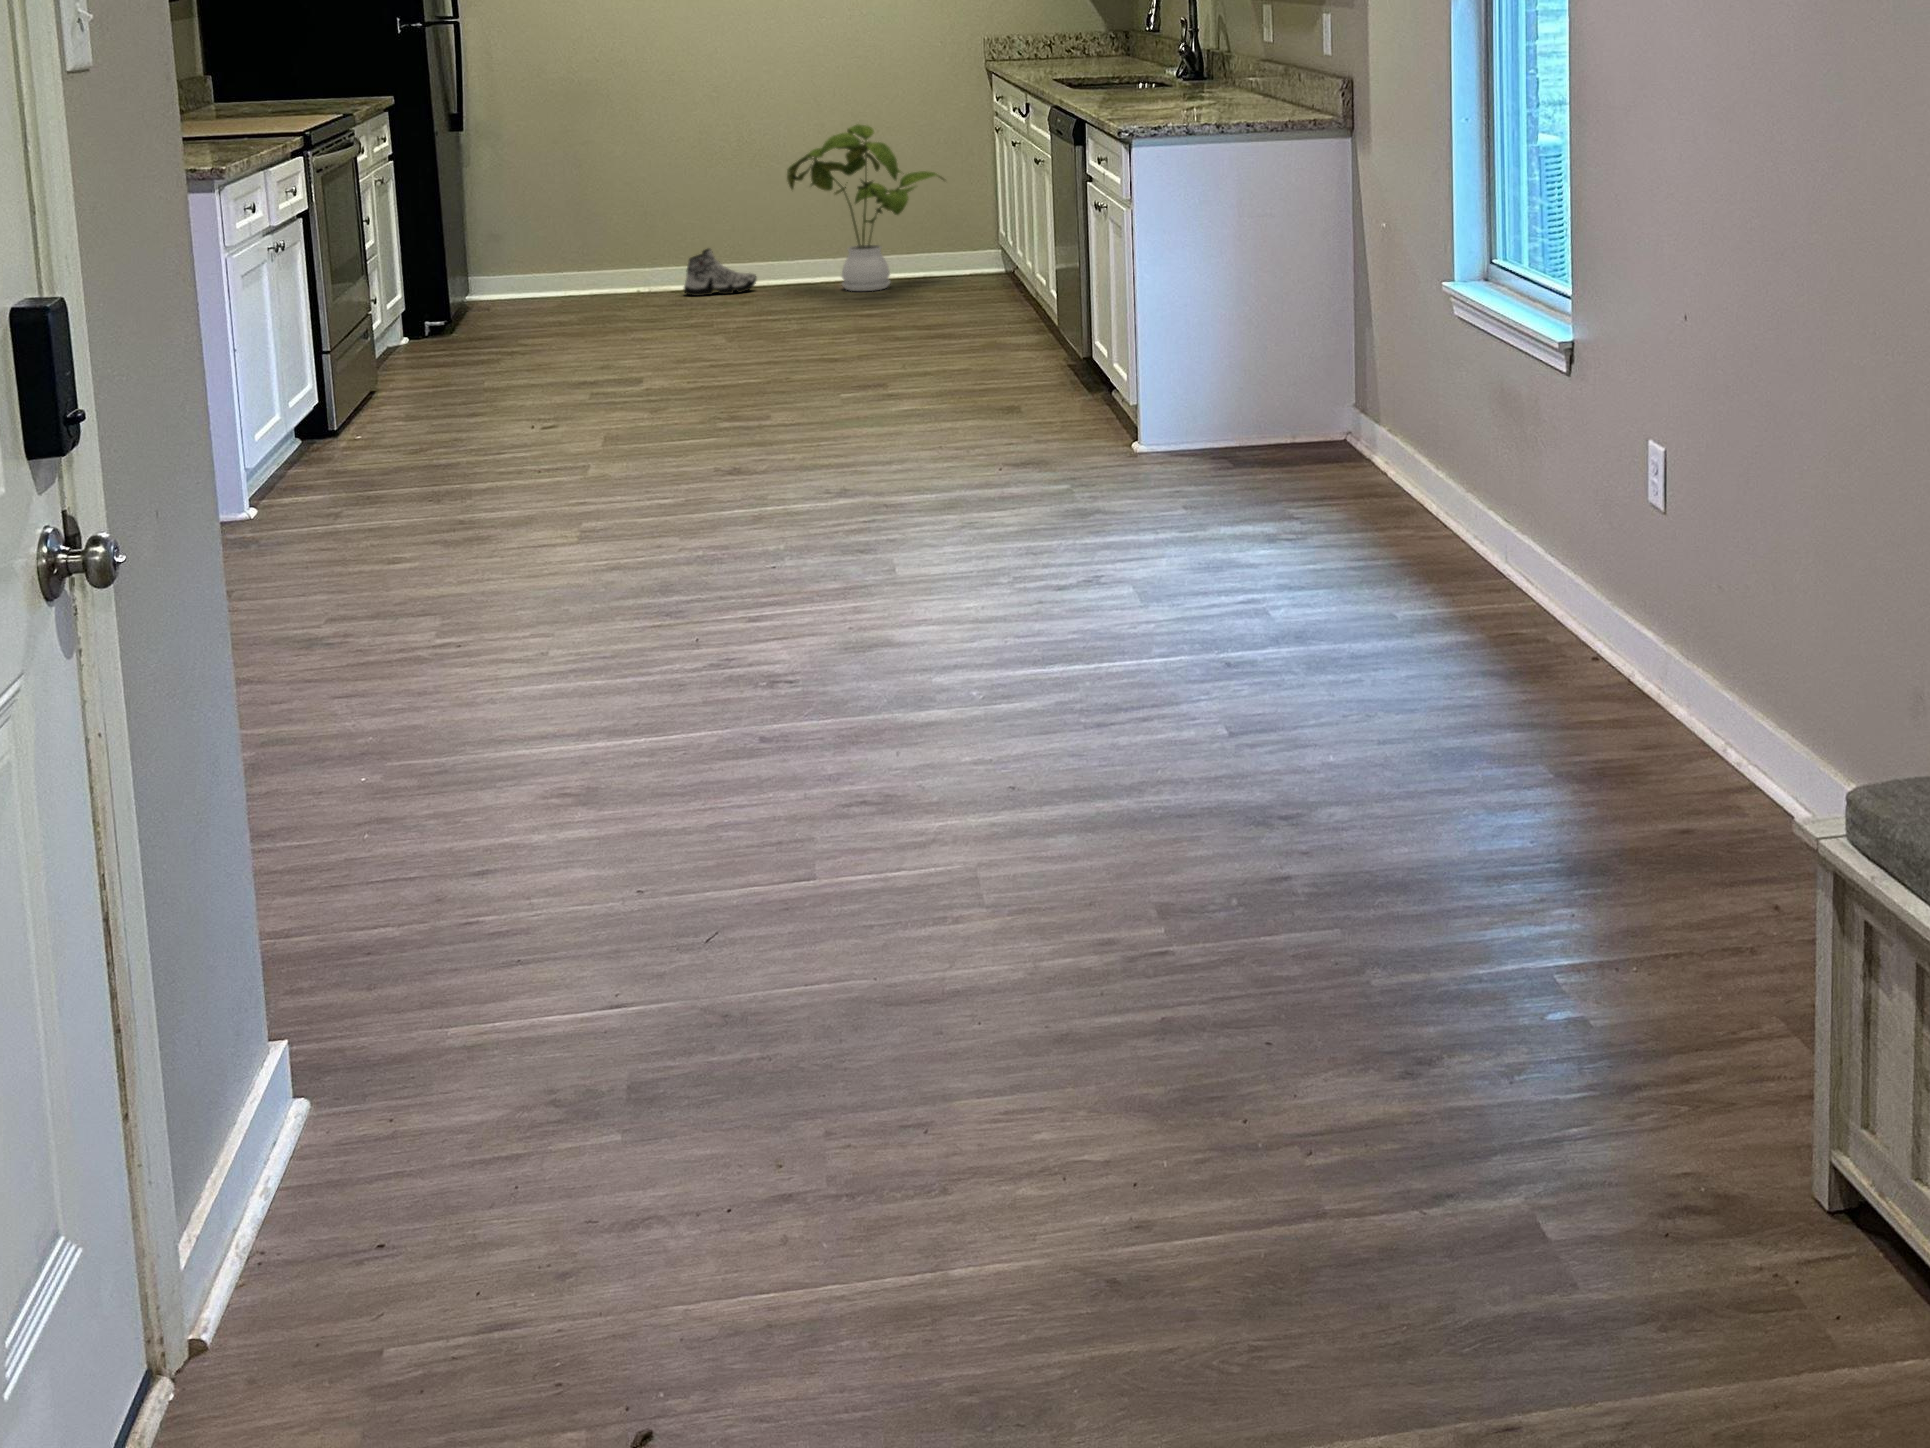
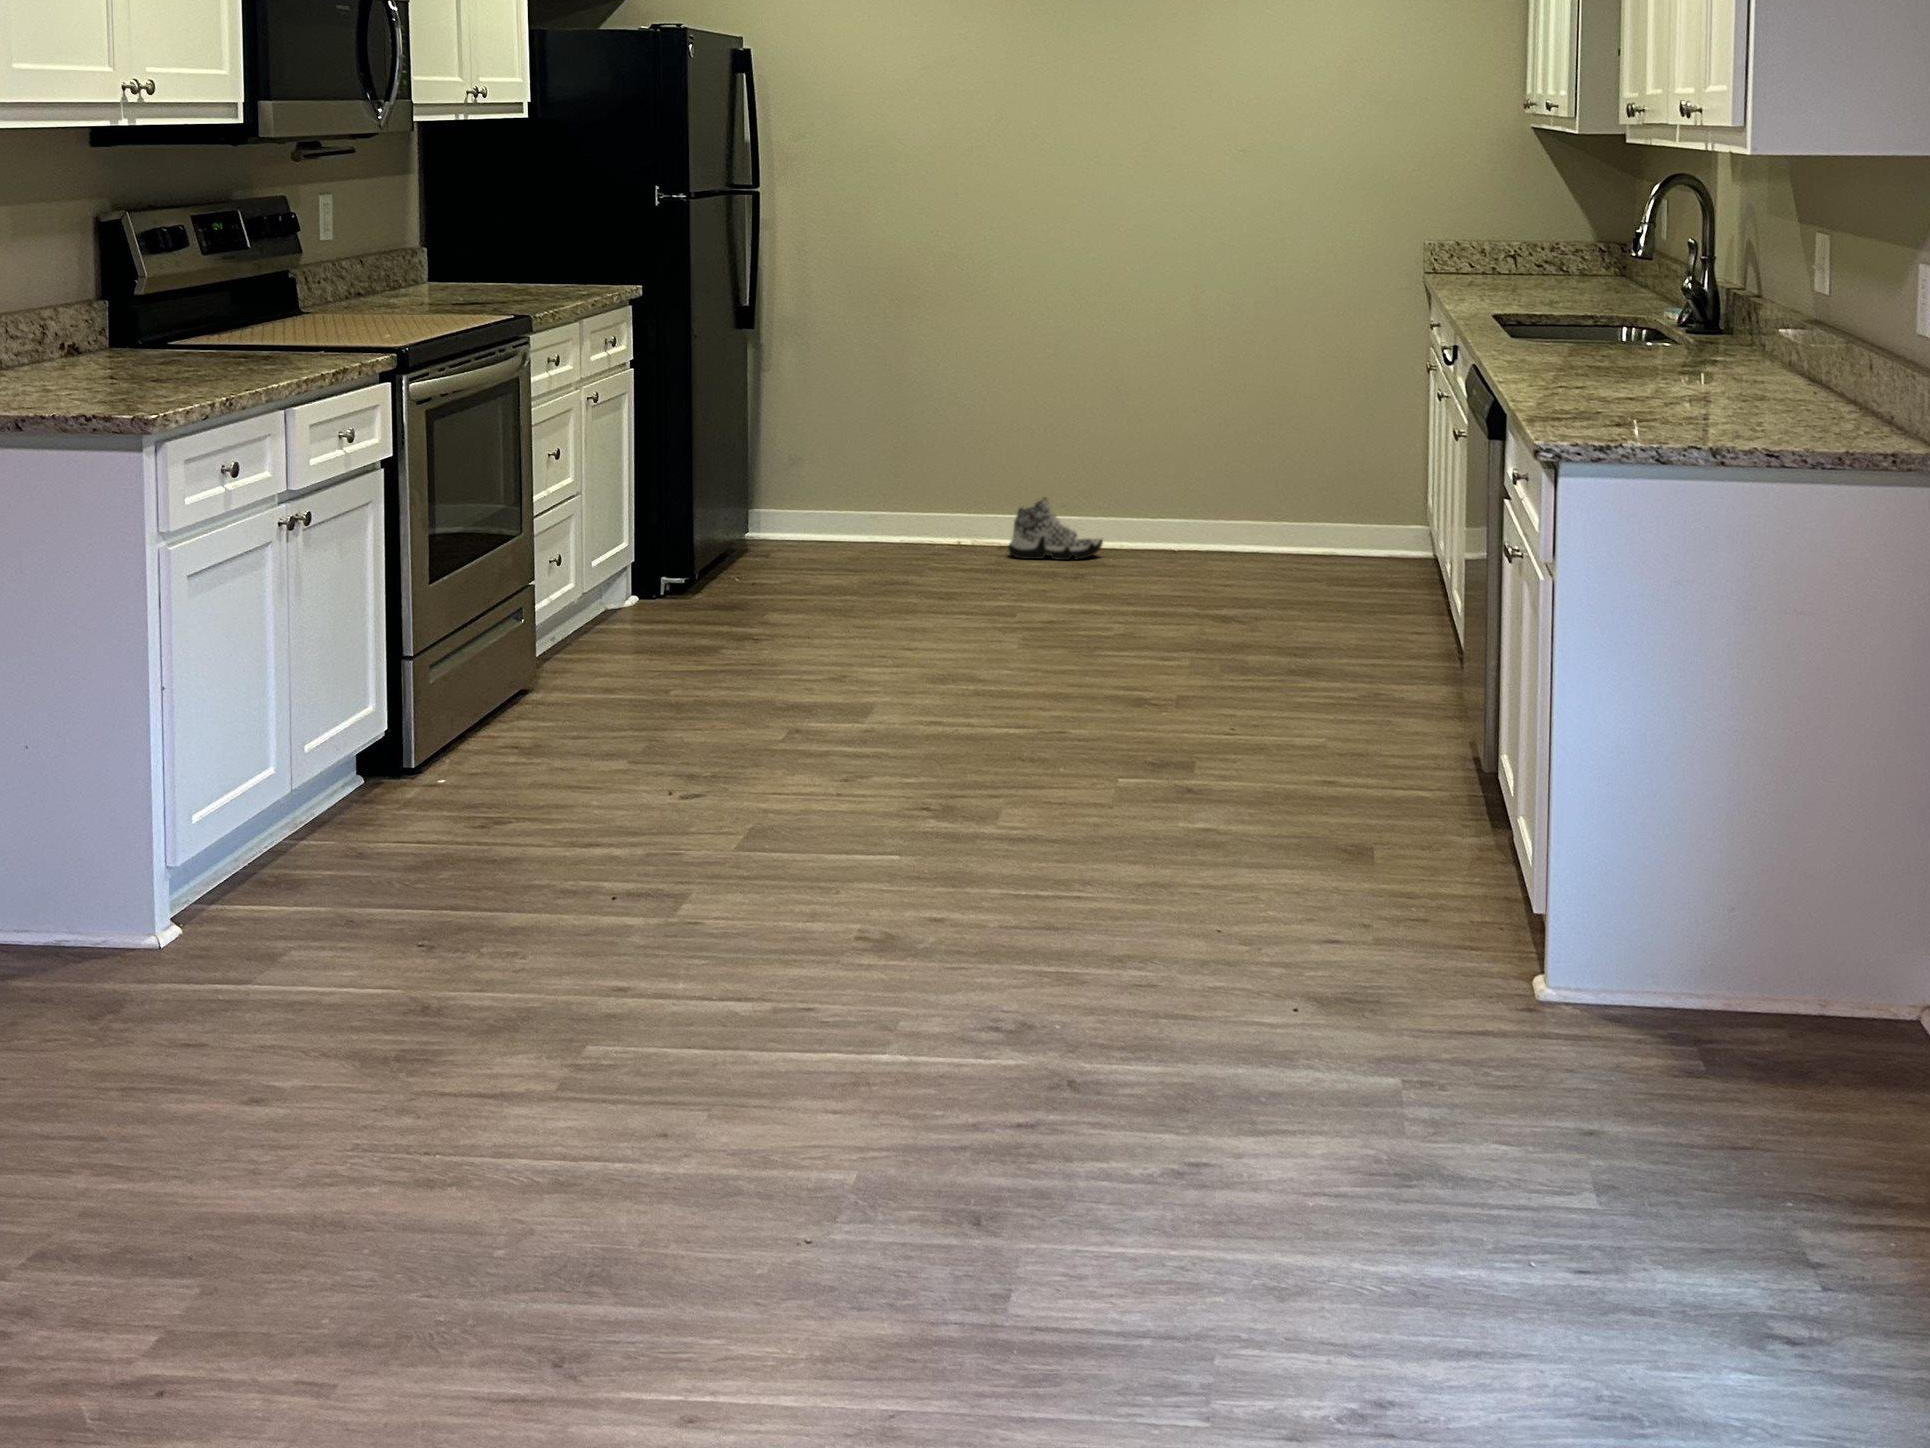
house plant: present [787,124,944,291] -> none [1146,351,1362,573]

